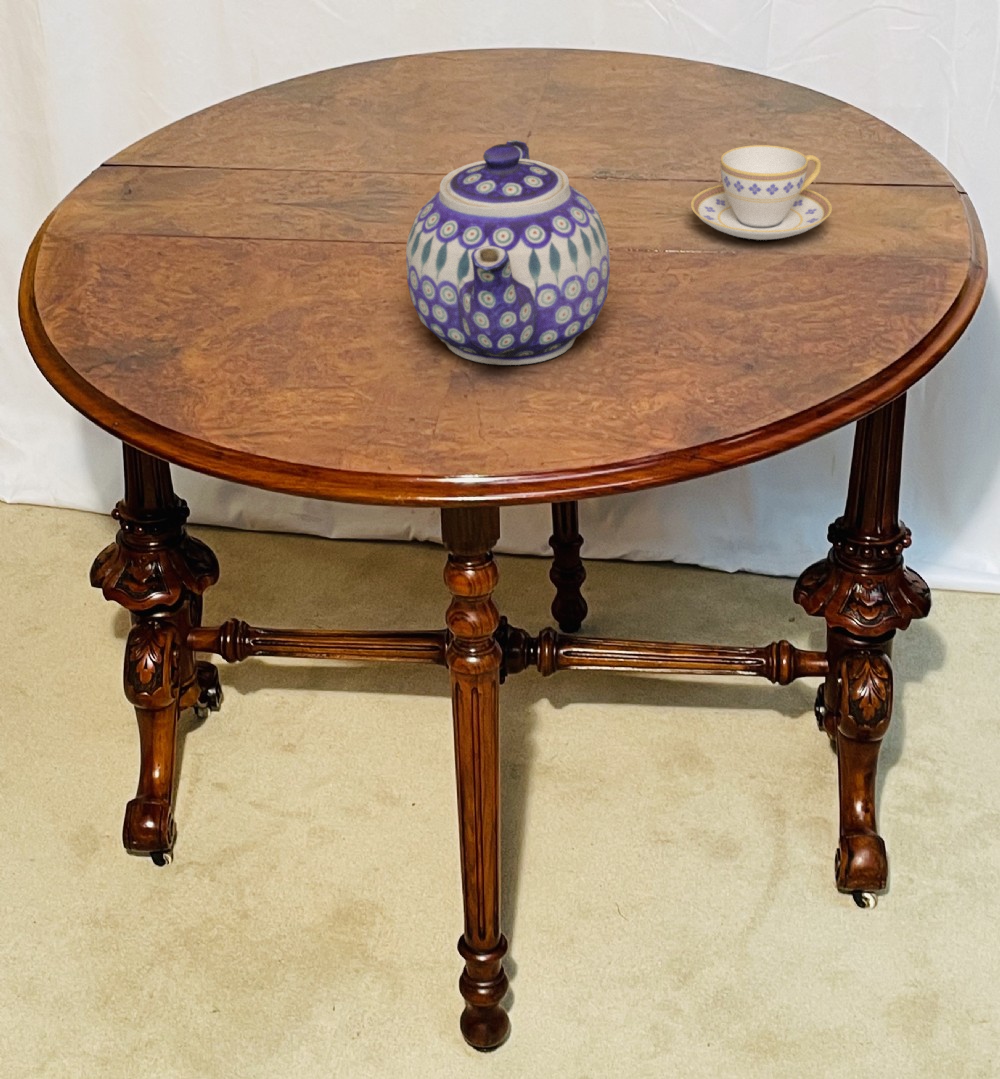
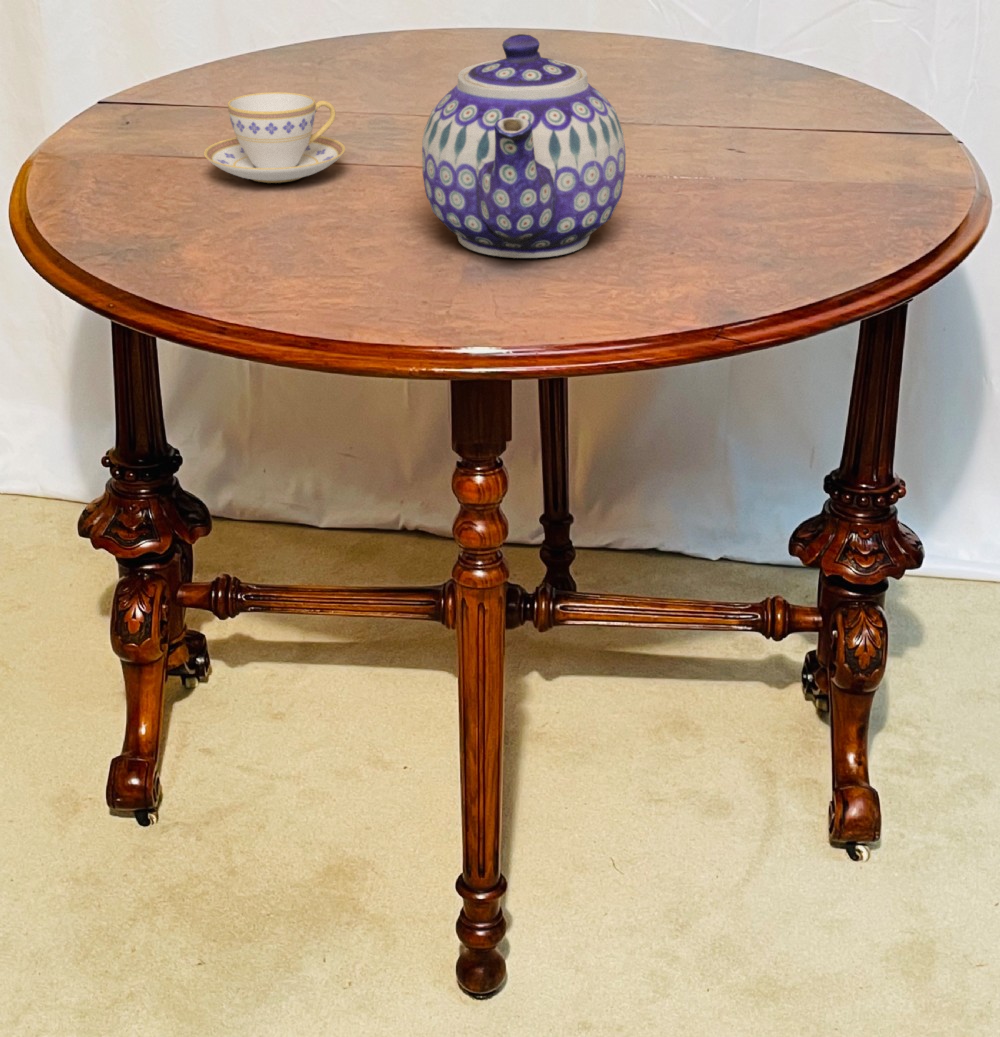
teacup: present [691,145,832,240] -> present [204,92,345,183]

